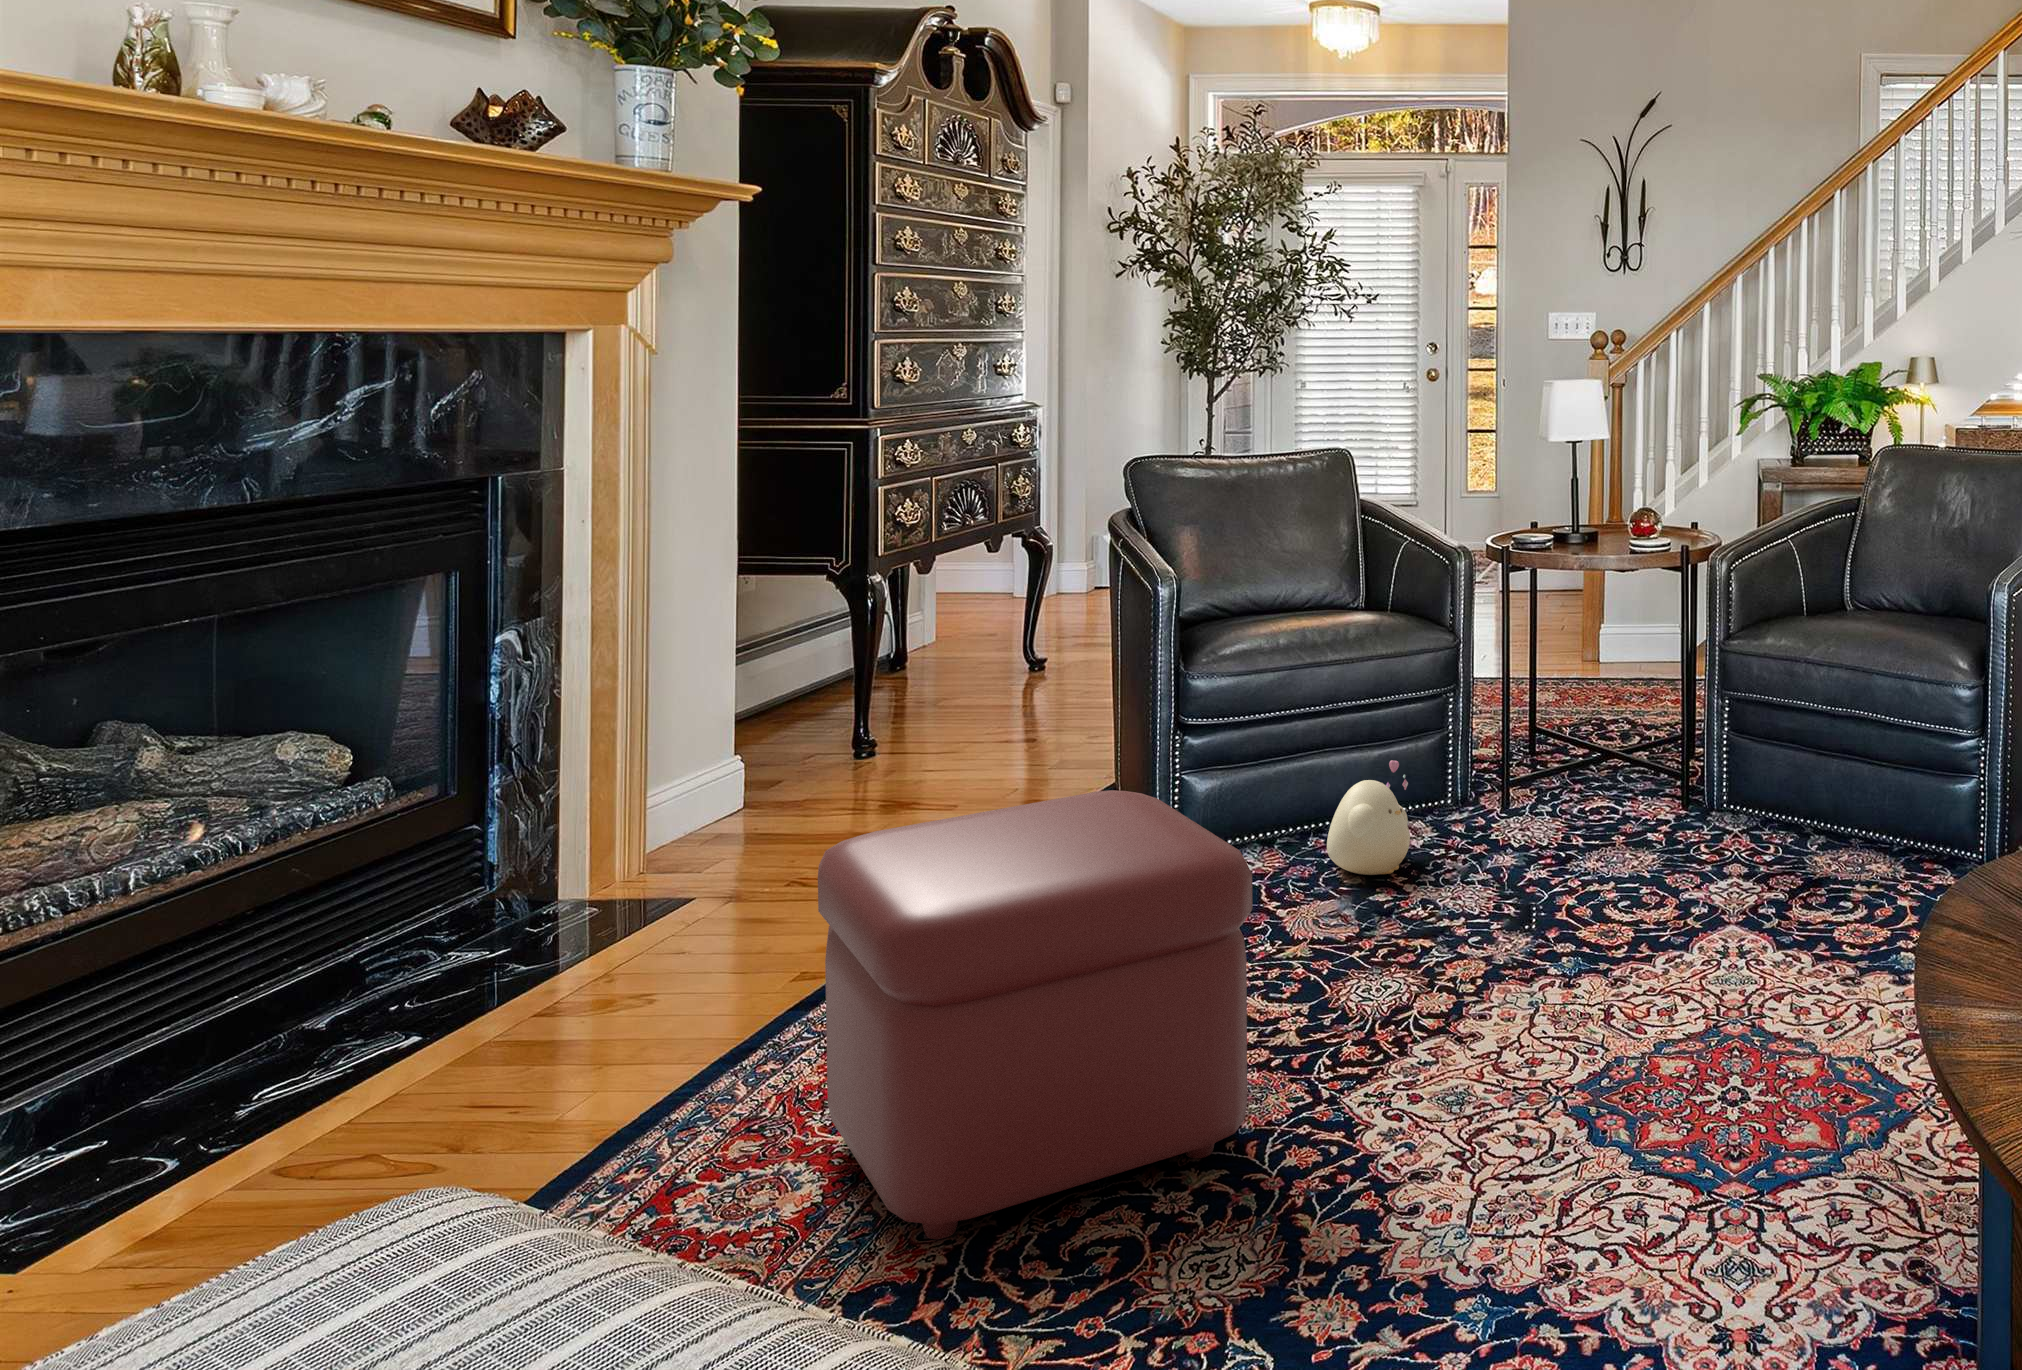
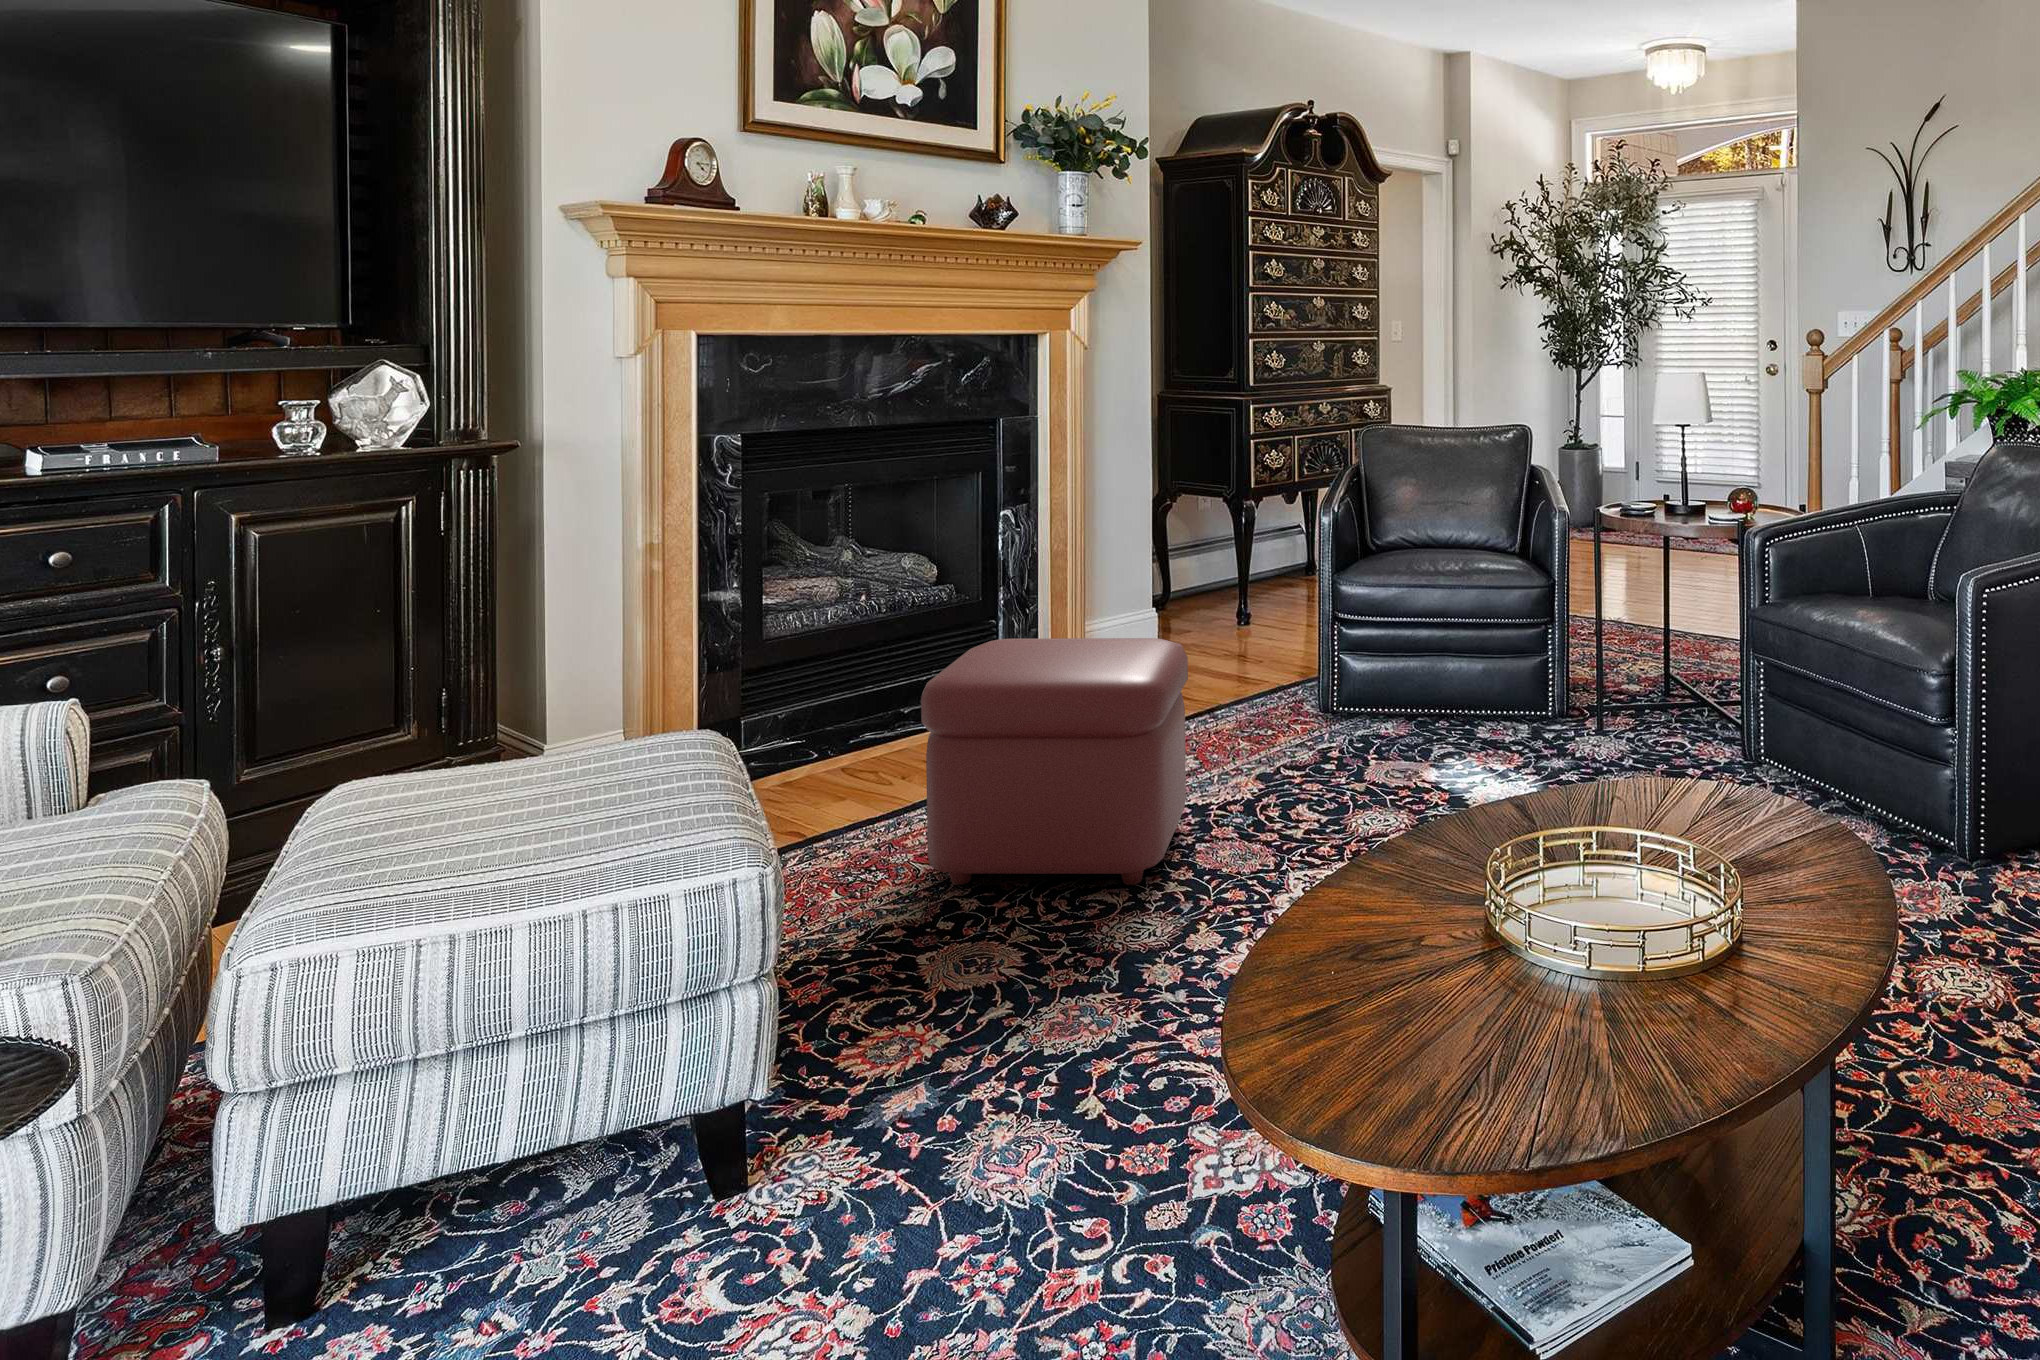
plush toy: present [1327,760,1410,875] -> none [1442,672,1515,756]

